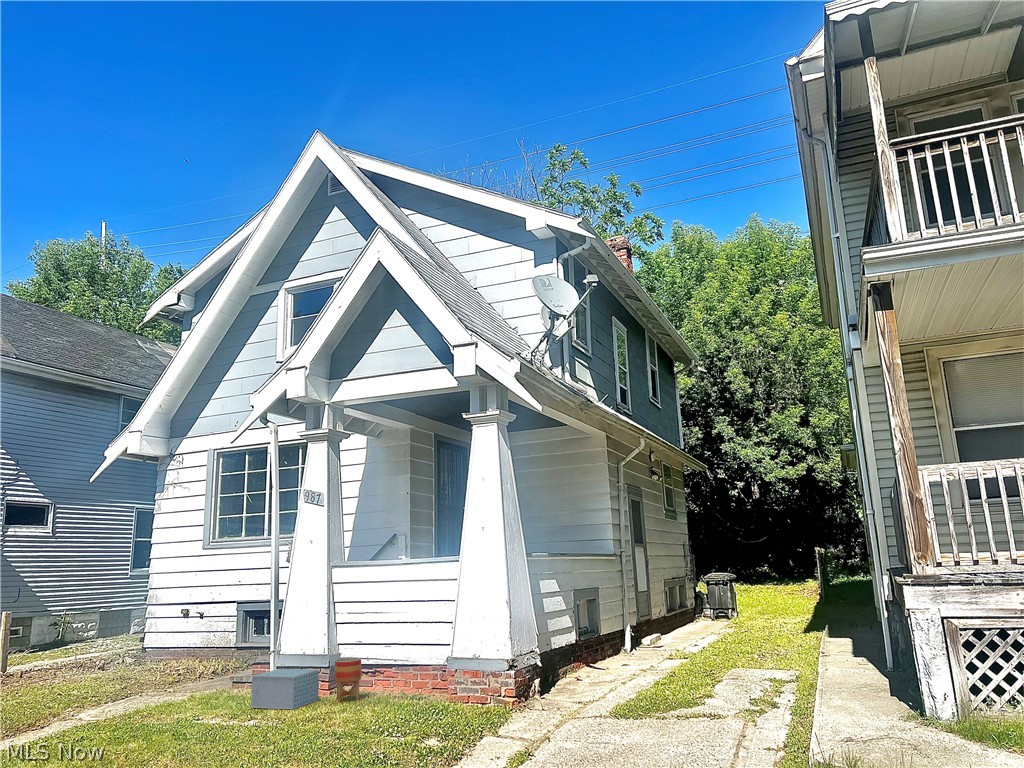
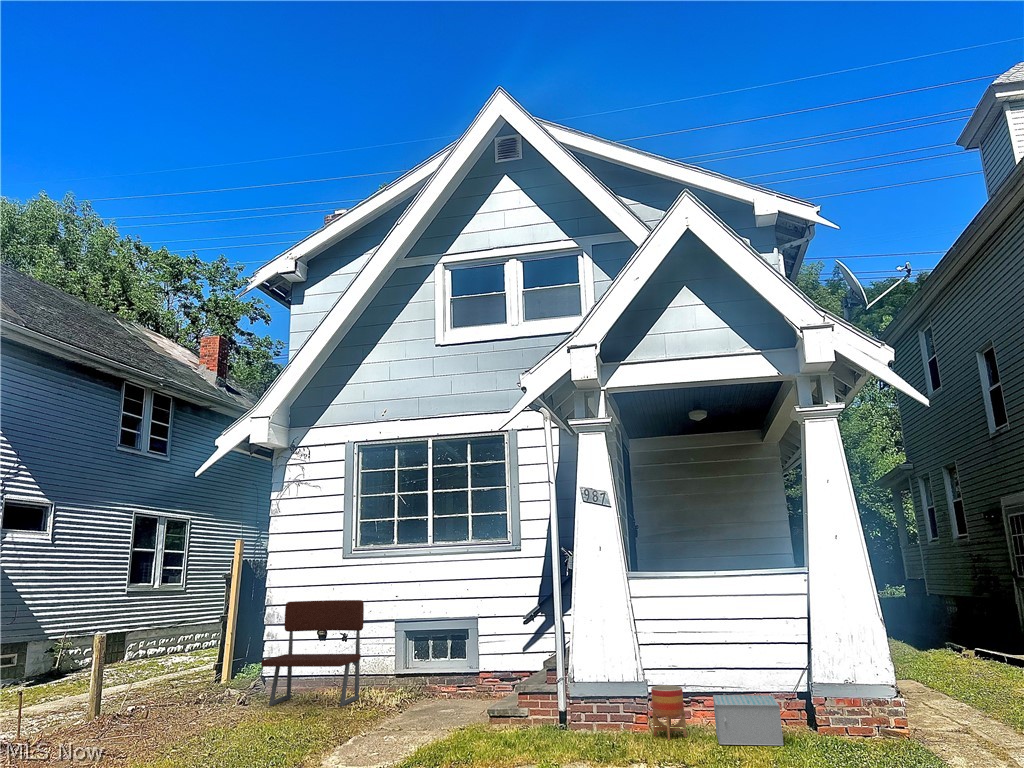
bench: none [123,584,210,672] -> present [261,600,364,706]
storage box: present [251,669,319,709] -> present [713,695,783,745]

